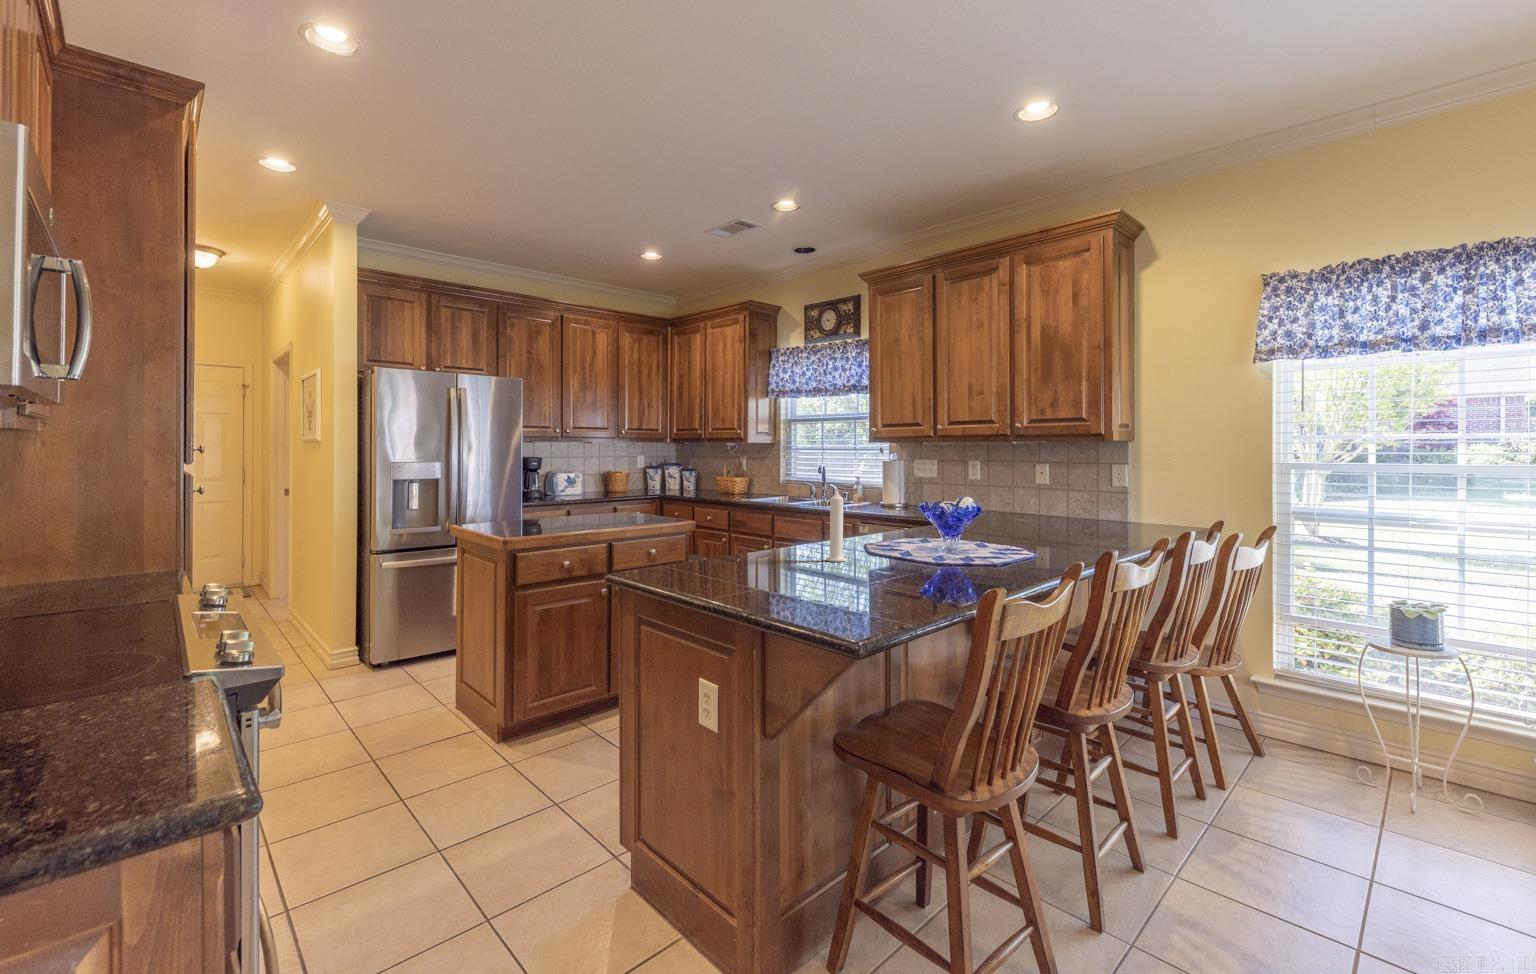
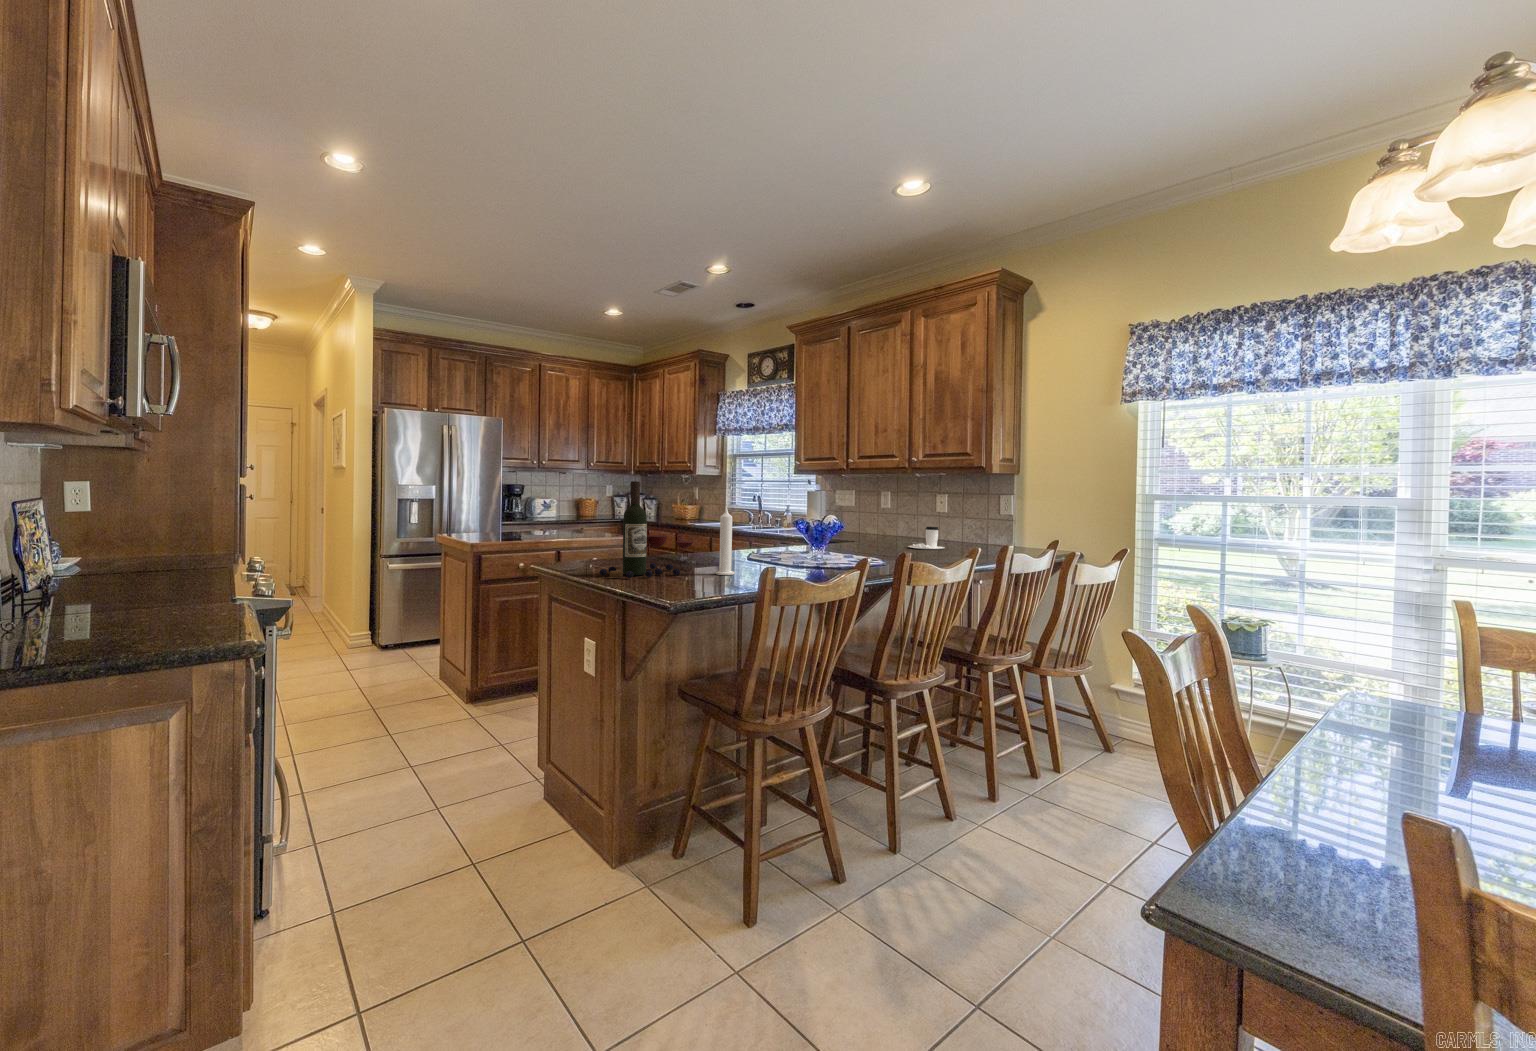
wine bottle: none [705,462,802,566] -> present [599,481,693,578]
coffee cup: none [1012,503,1054,529] -> present [909,527,944,549]

